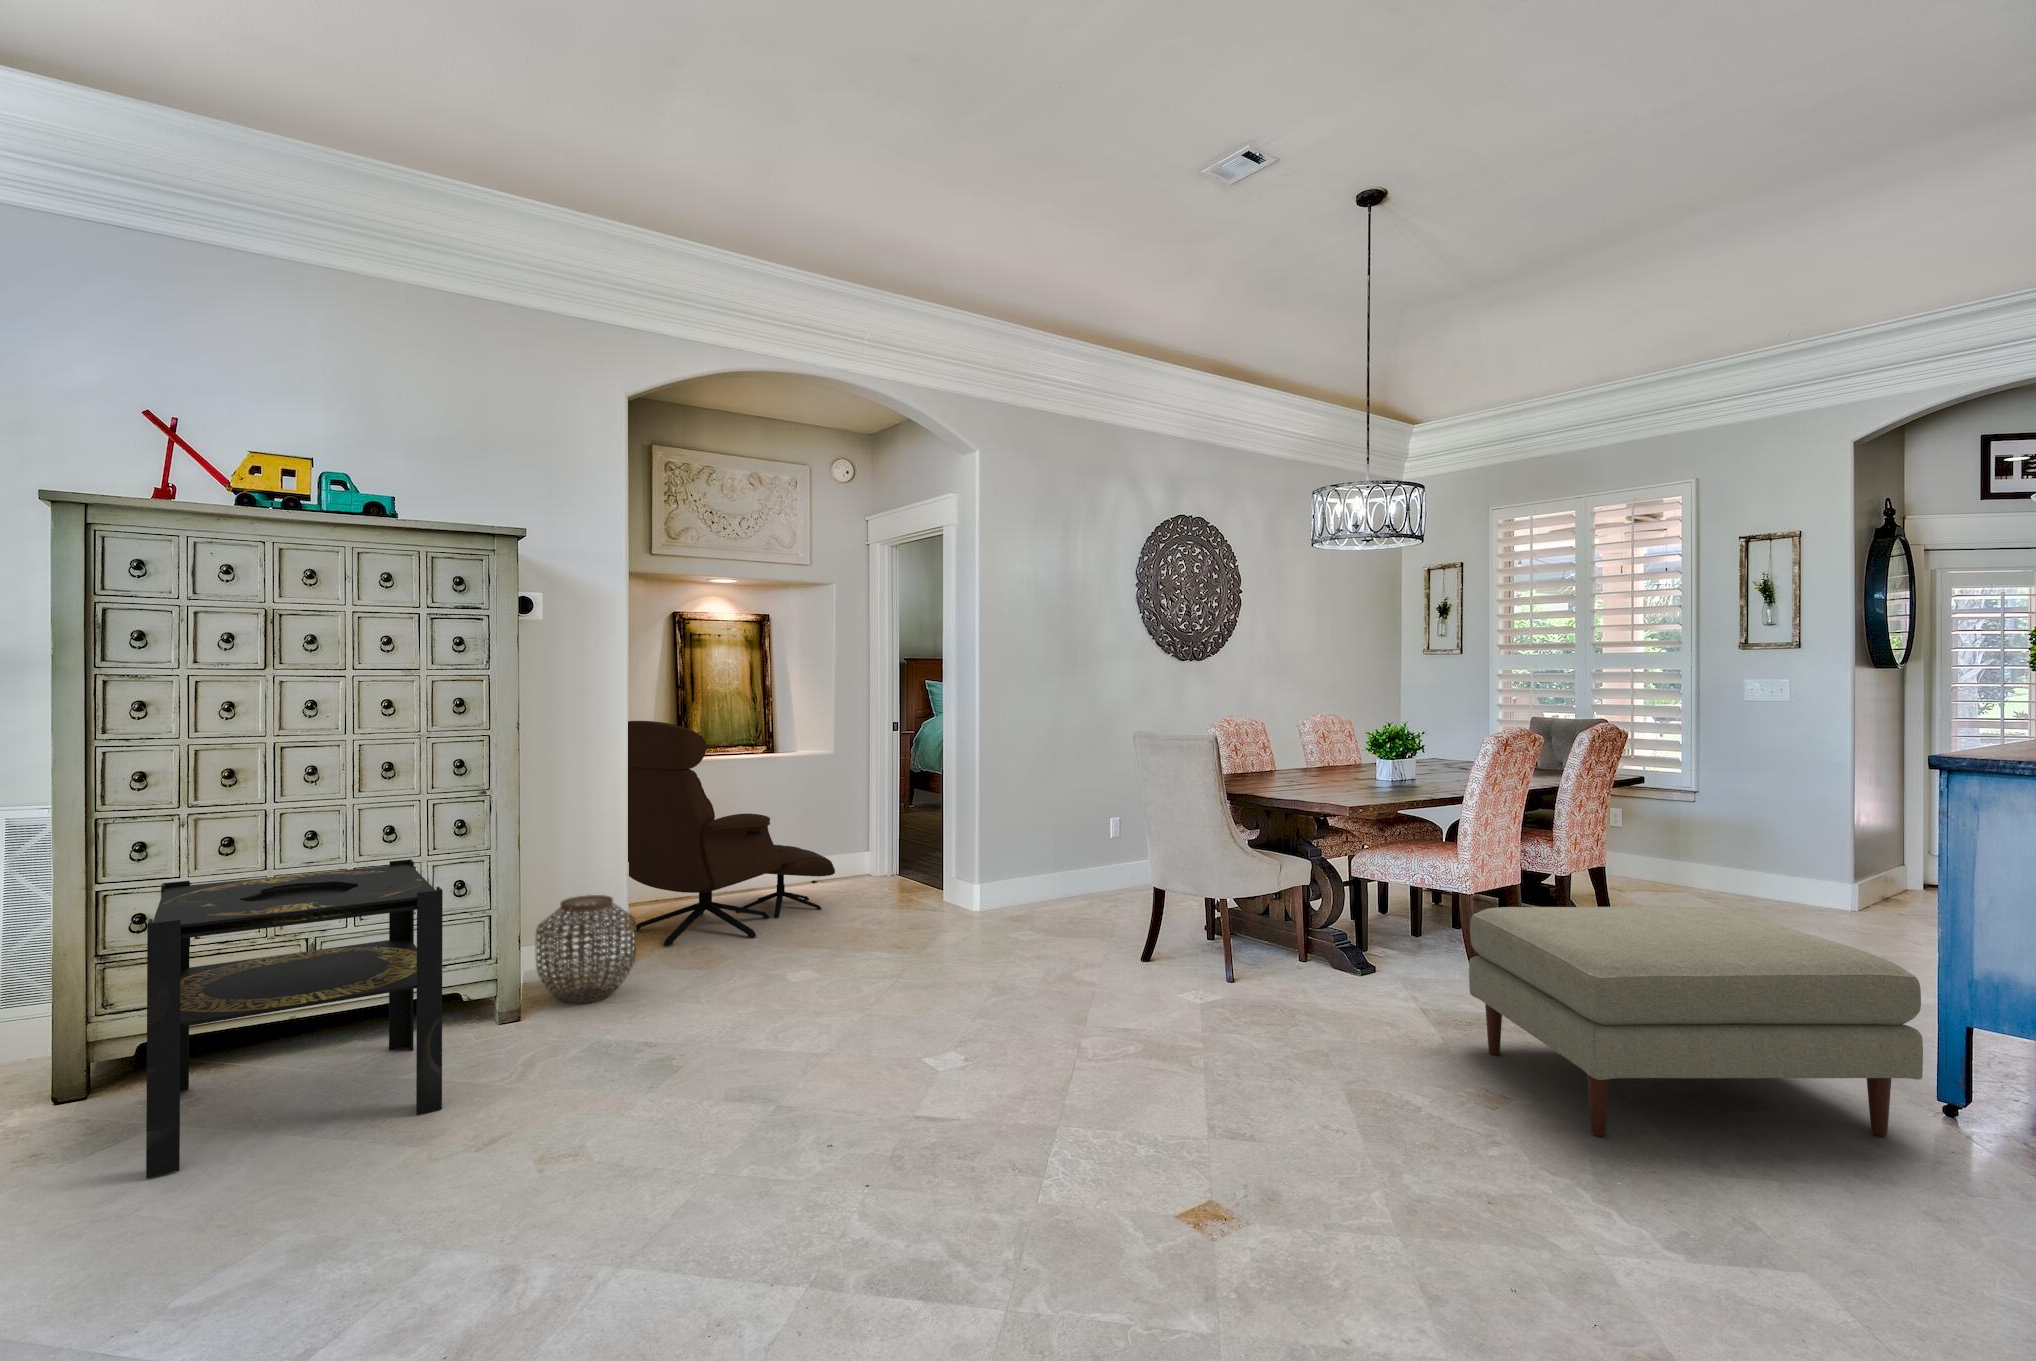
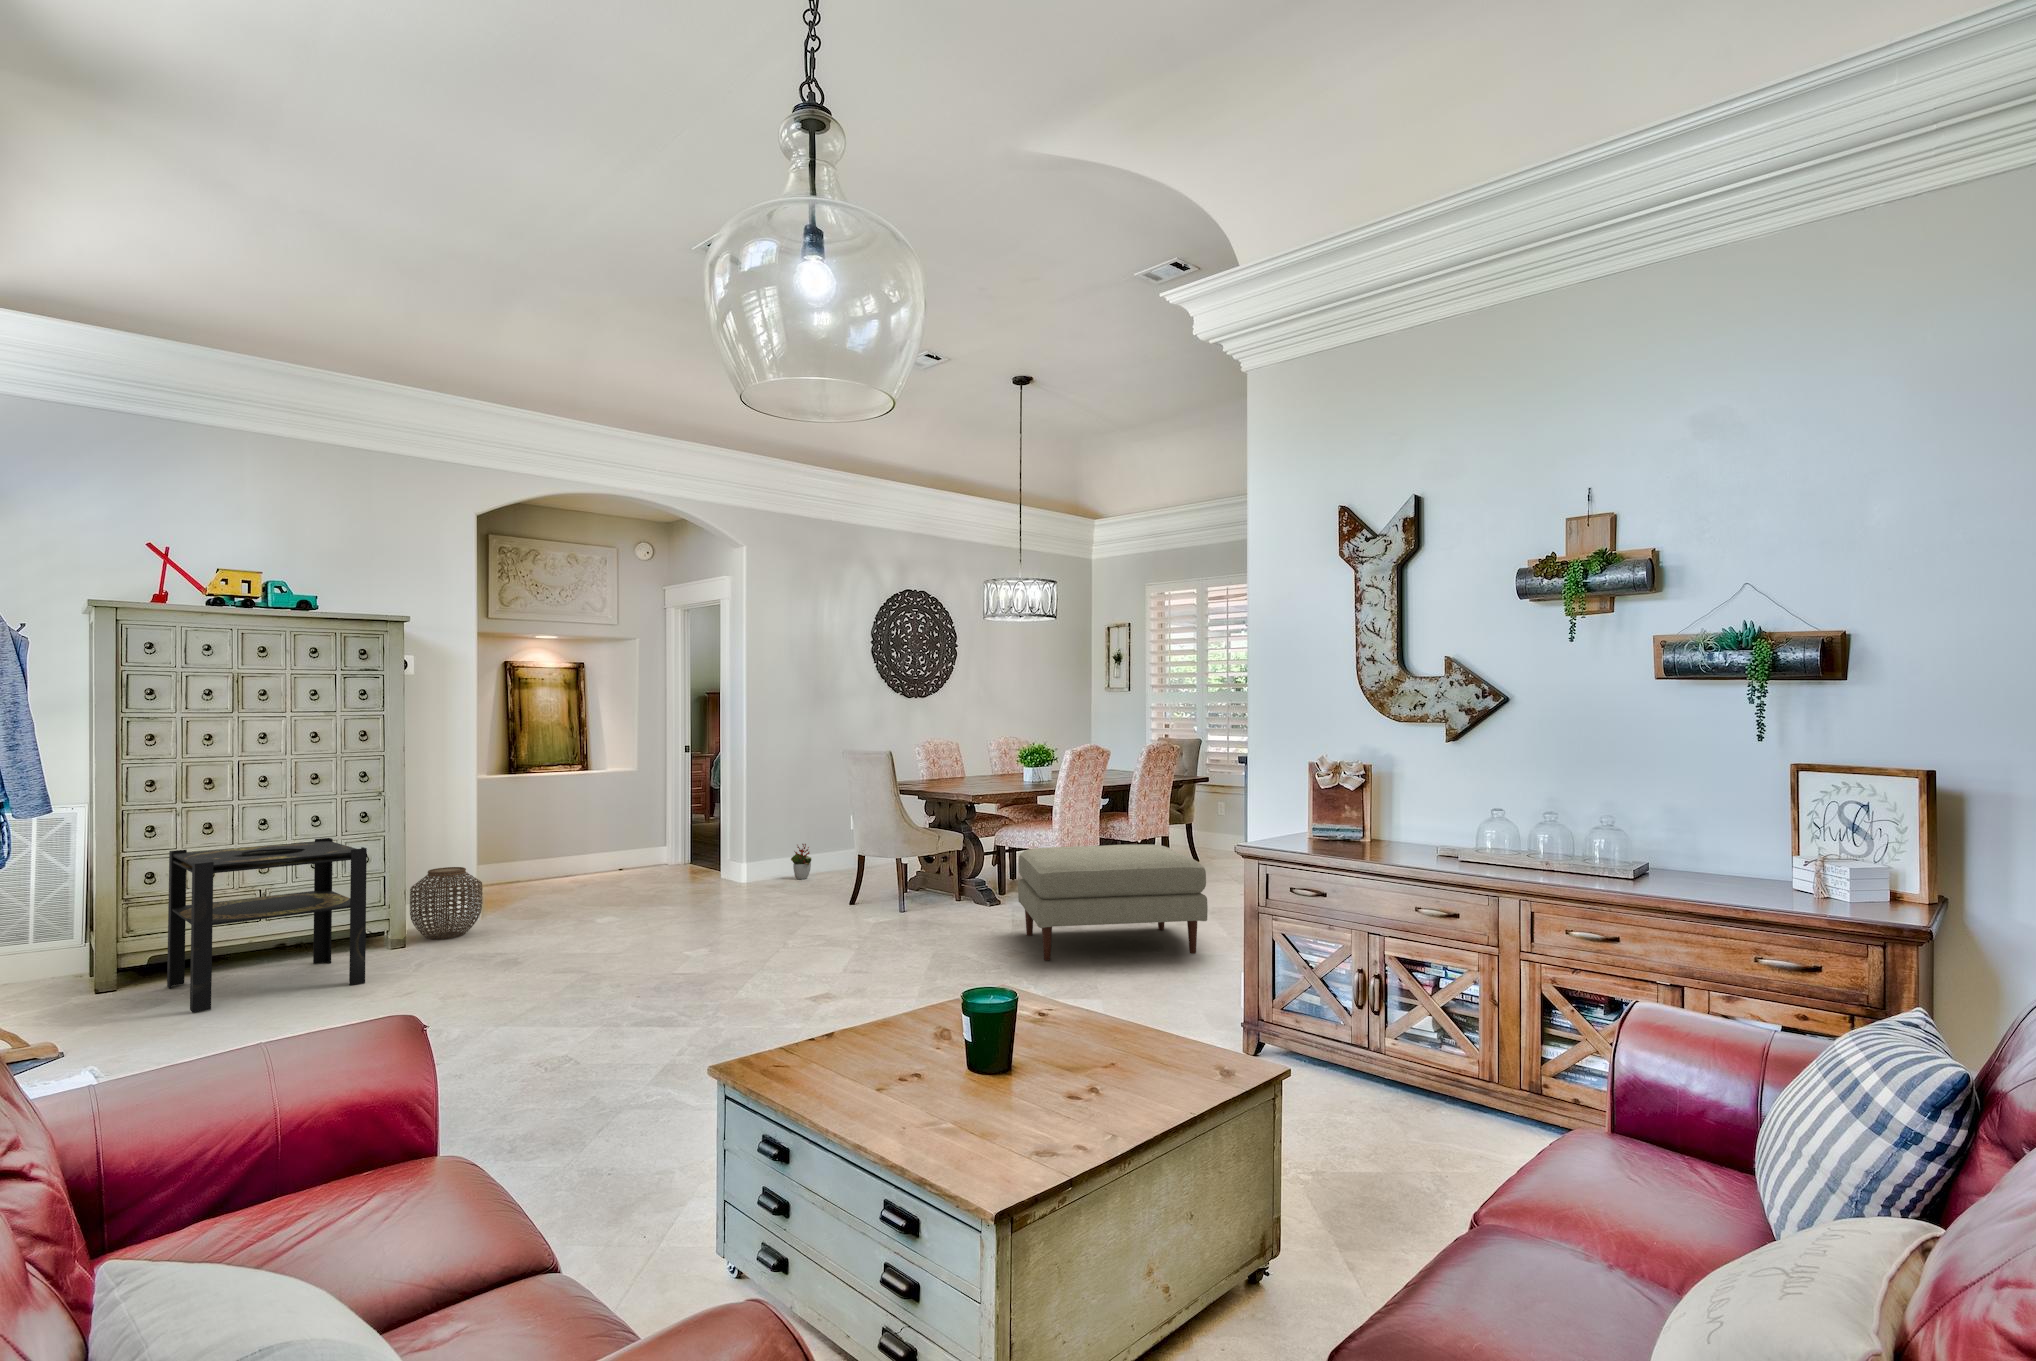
lounge chair: present [628,721,835,946] -> none [452,746,634,910]
decorative plant: none [1038,855,1065,904] -> present [791,844,811,879]

